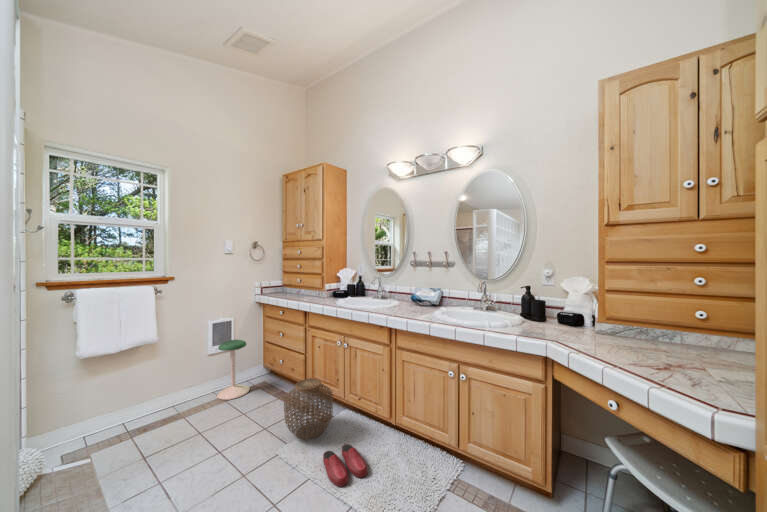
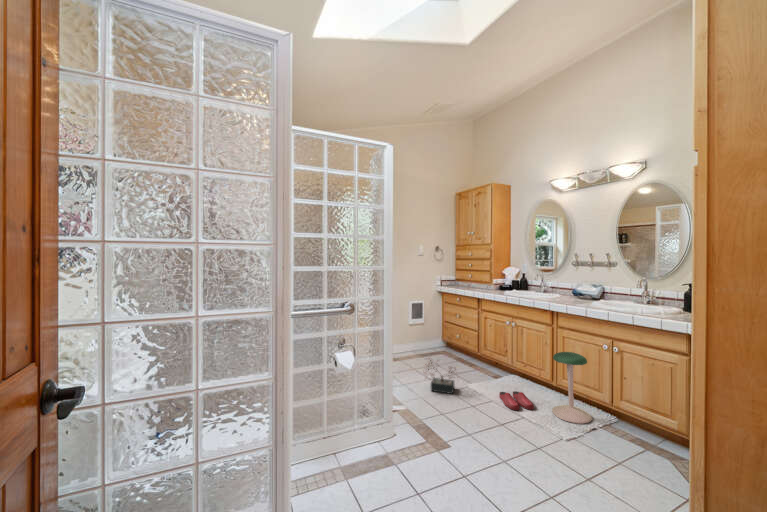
stool: present [217,340,250,400] -> present [552,352,592,424]
woven basket: present [284,378,333,439] -> none [469,345,504,385]
decorative plant: none [199,417,265,480] -> present [424,358,457,394]

